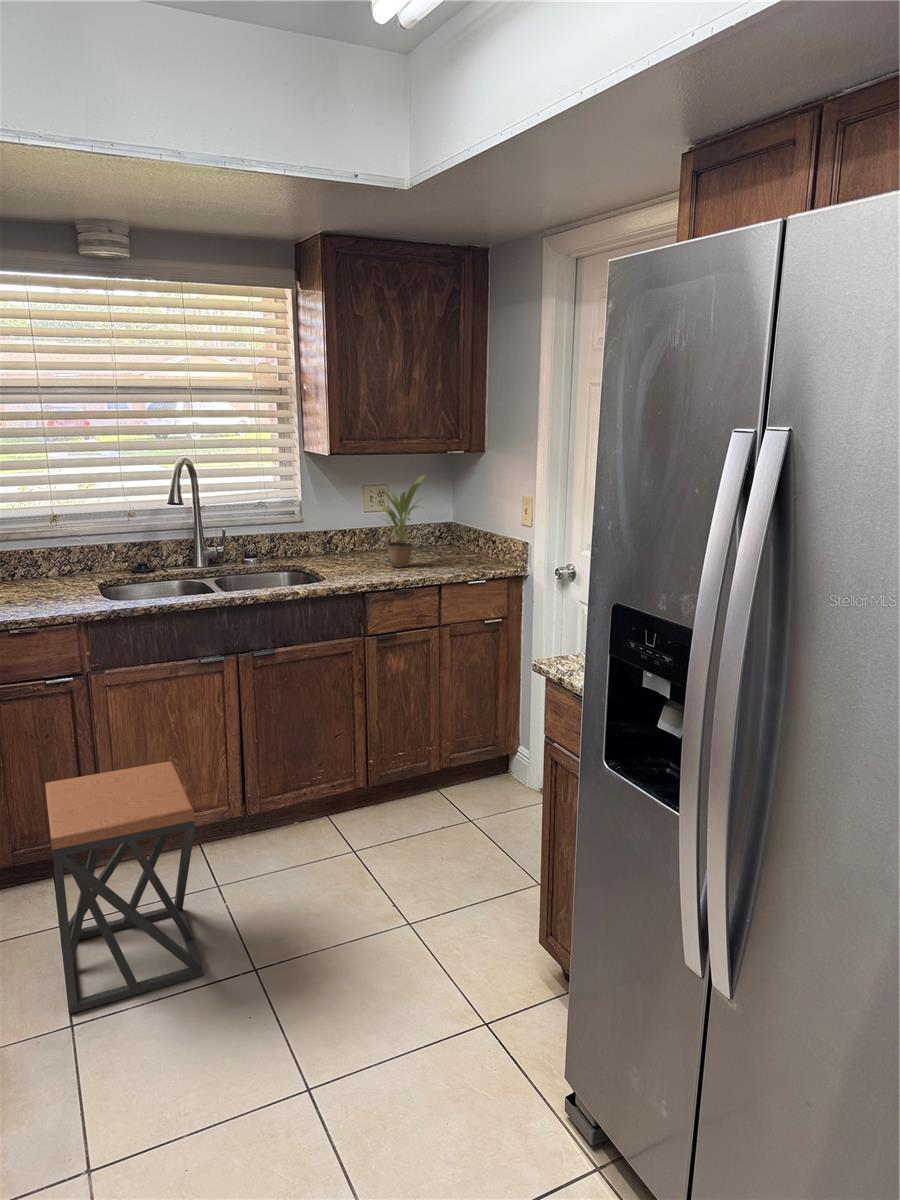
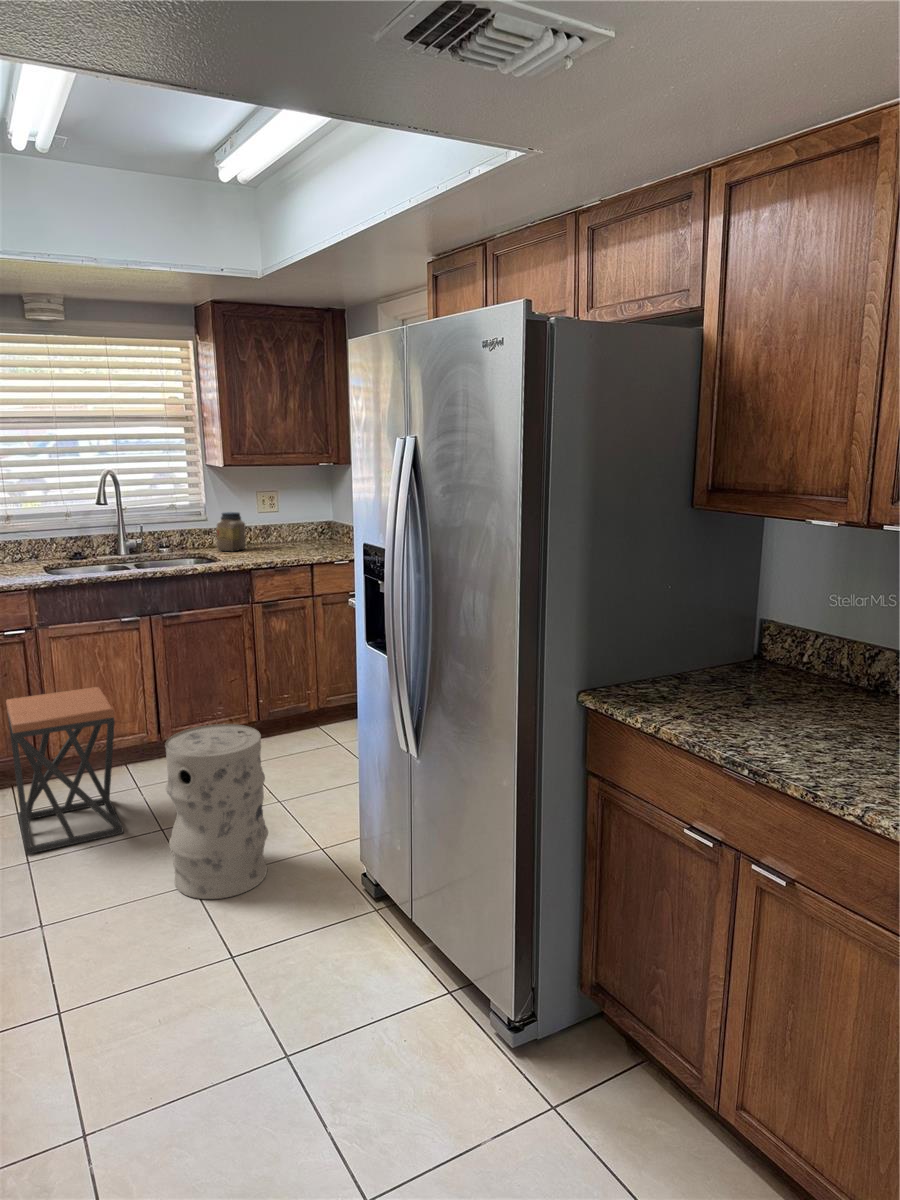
potted plant: present [380,475,426,567] -> none [261,481,306,552]
jar: none [316,512,352,563] -> present [217,512,246,551]
trash can: none [276,850,422,1132] -> present [165,724,268,899]

